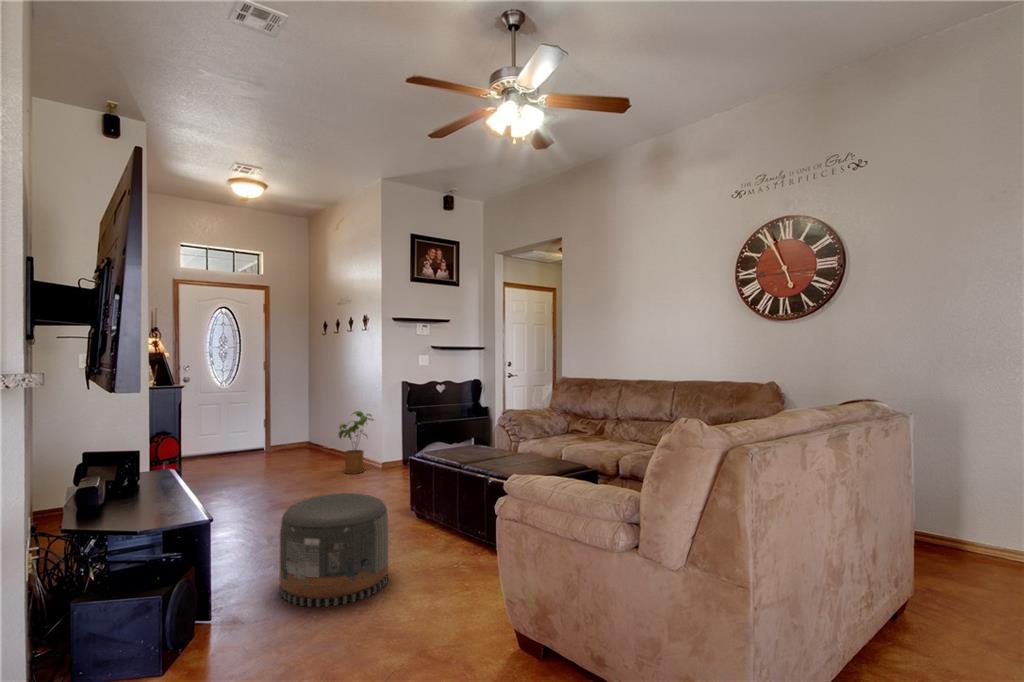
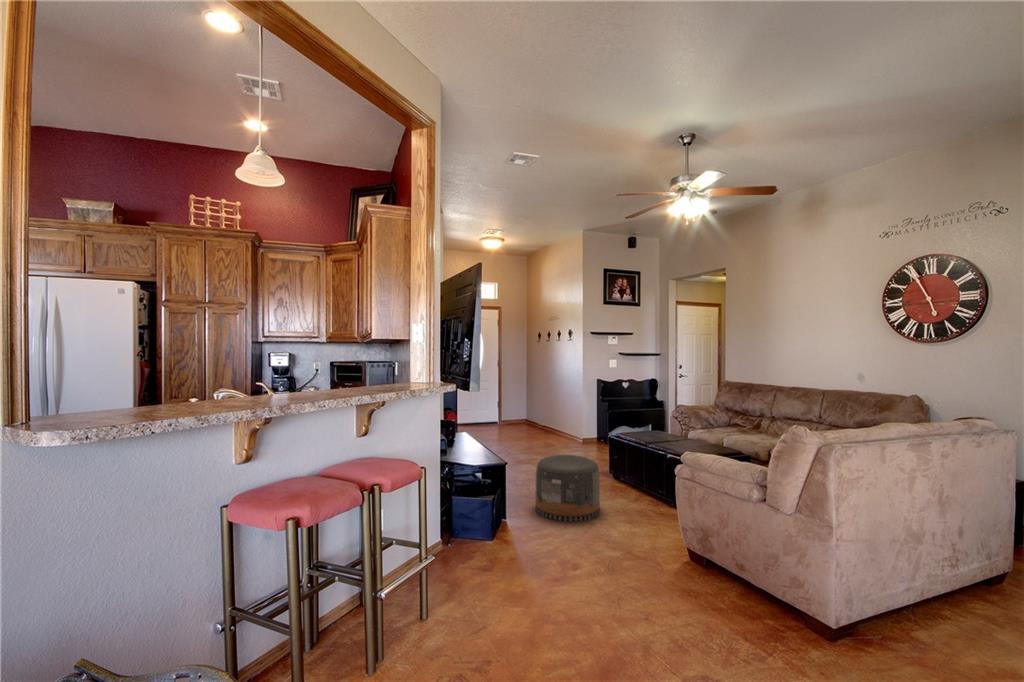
house plant: present [339,411,373,474] -> none [553,399,578,444]

